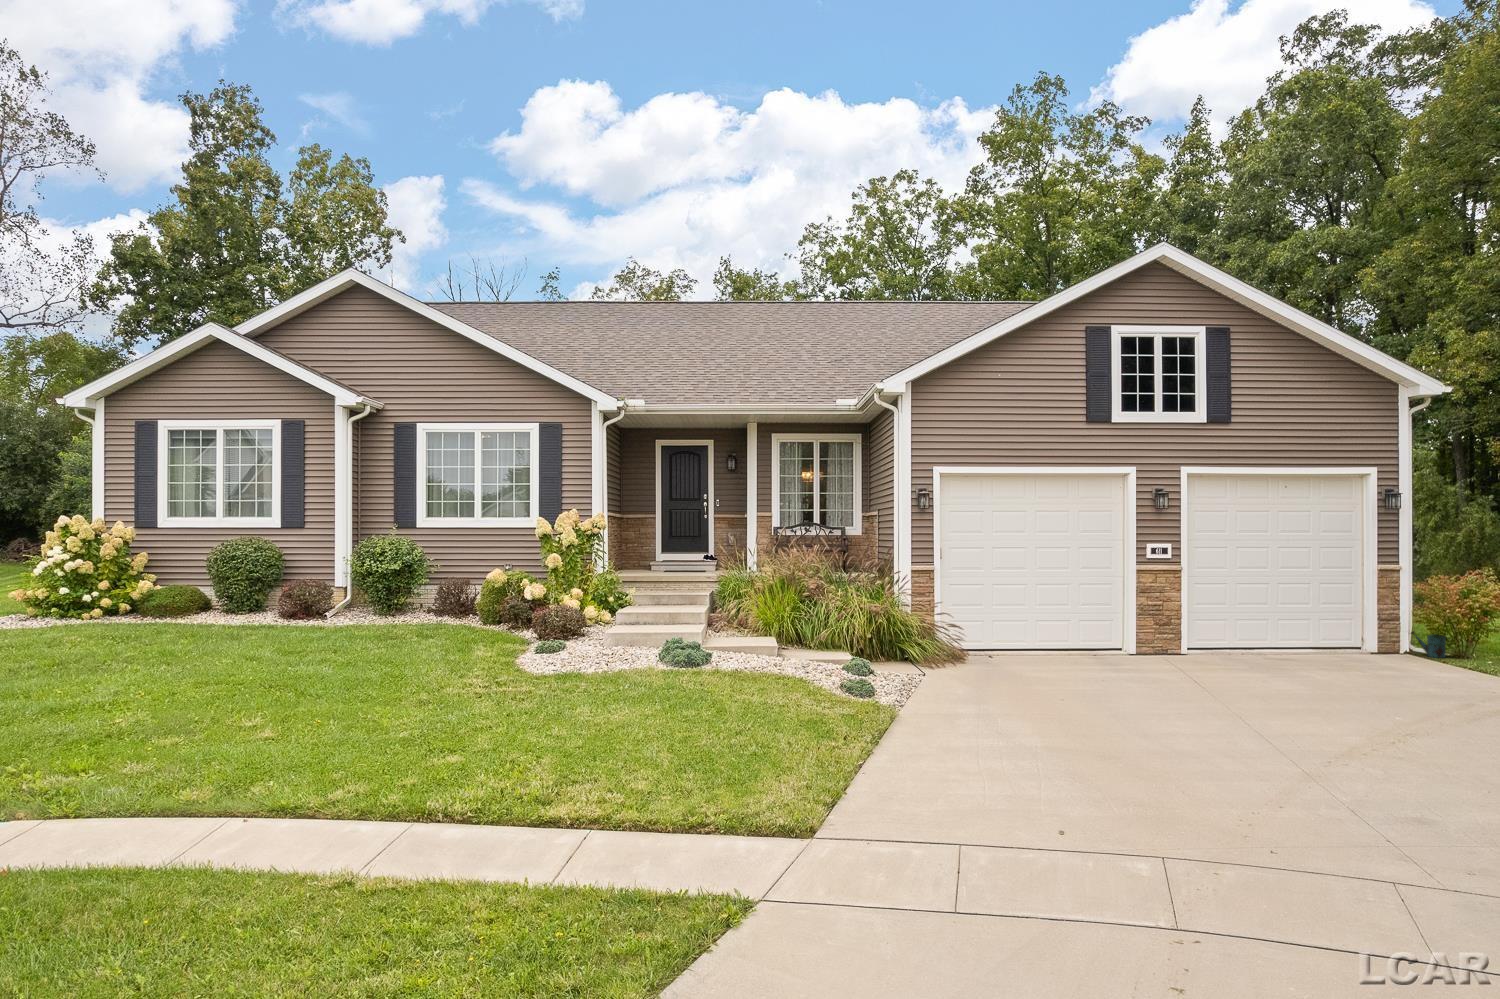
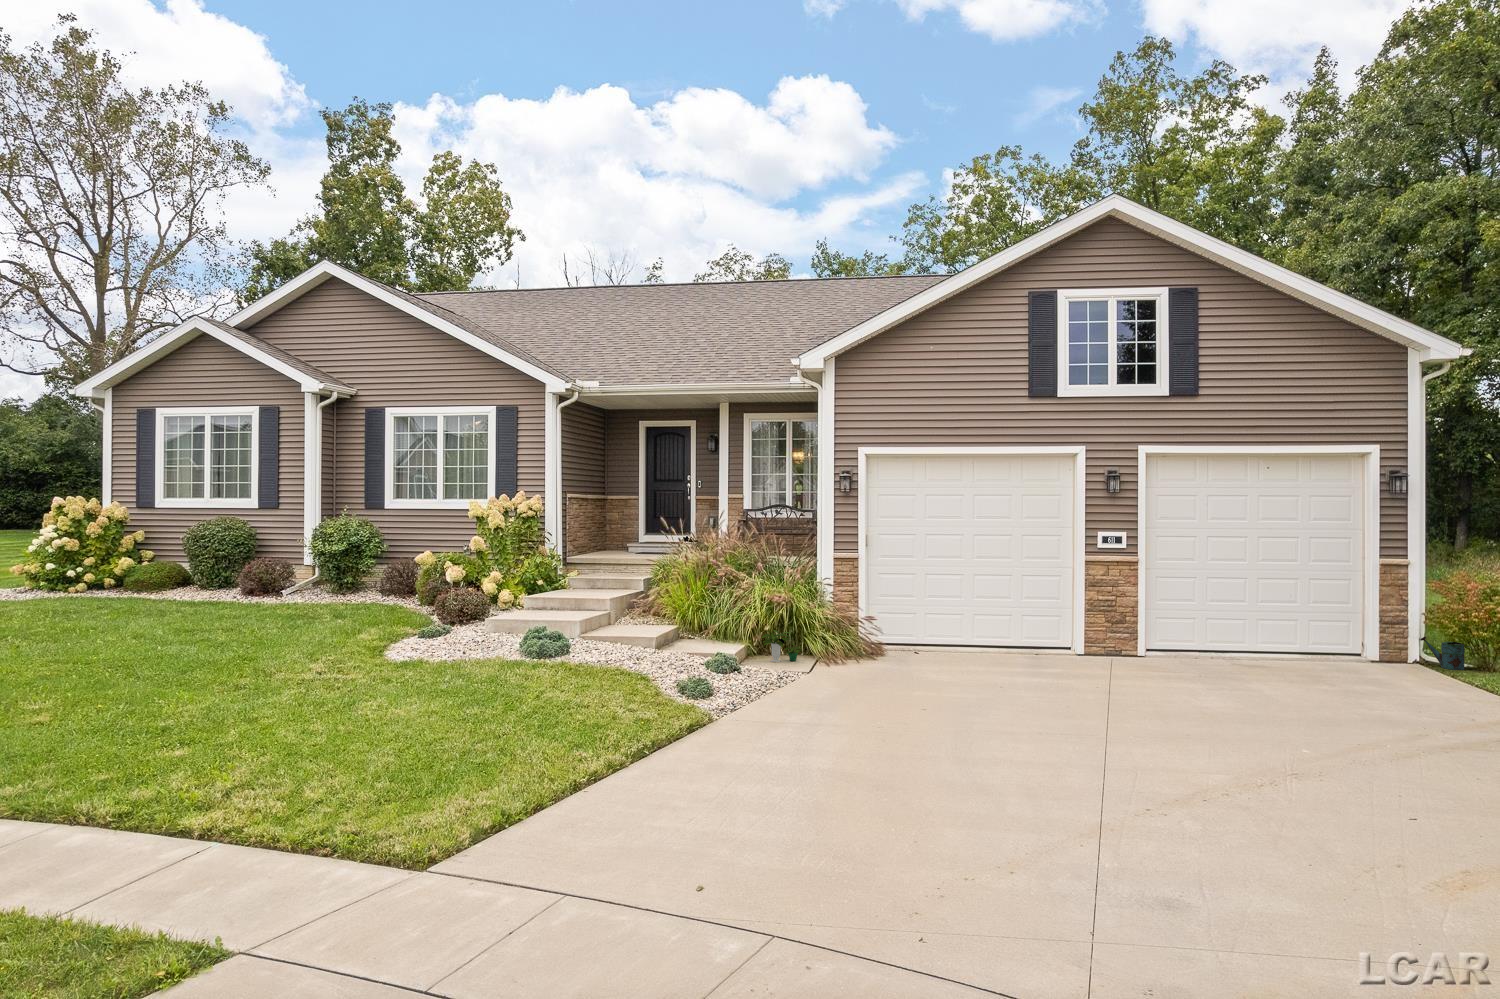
potted plant: none [867,638,903,668] -> present [762,630,802,662]

